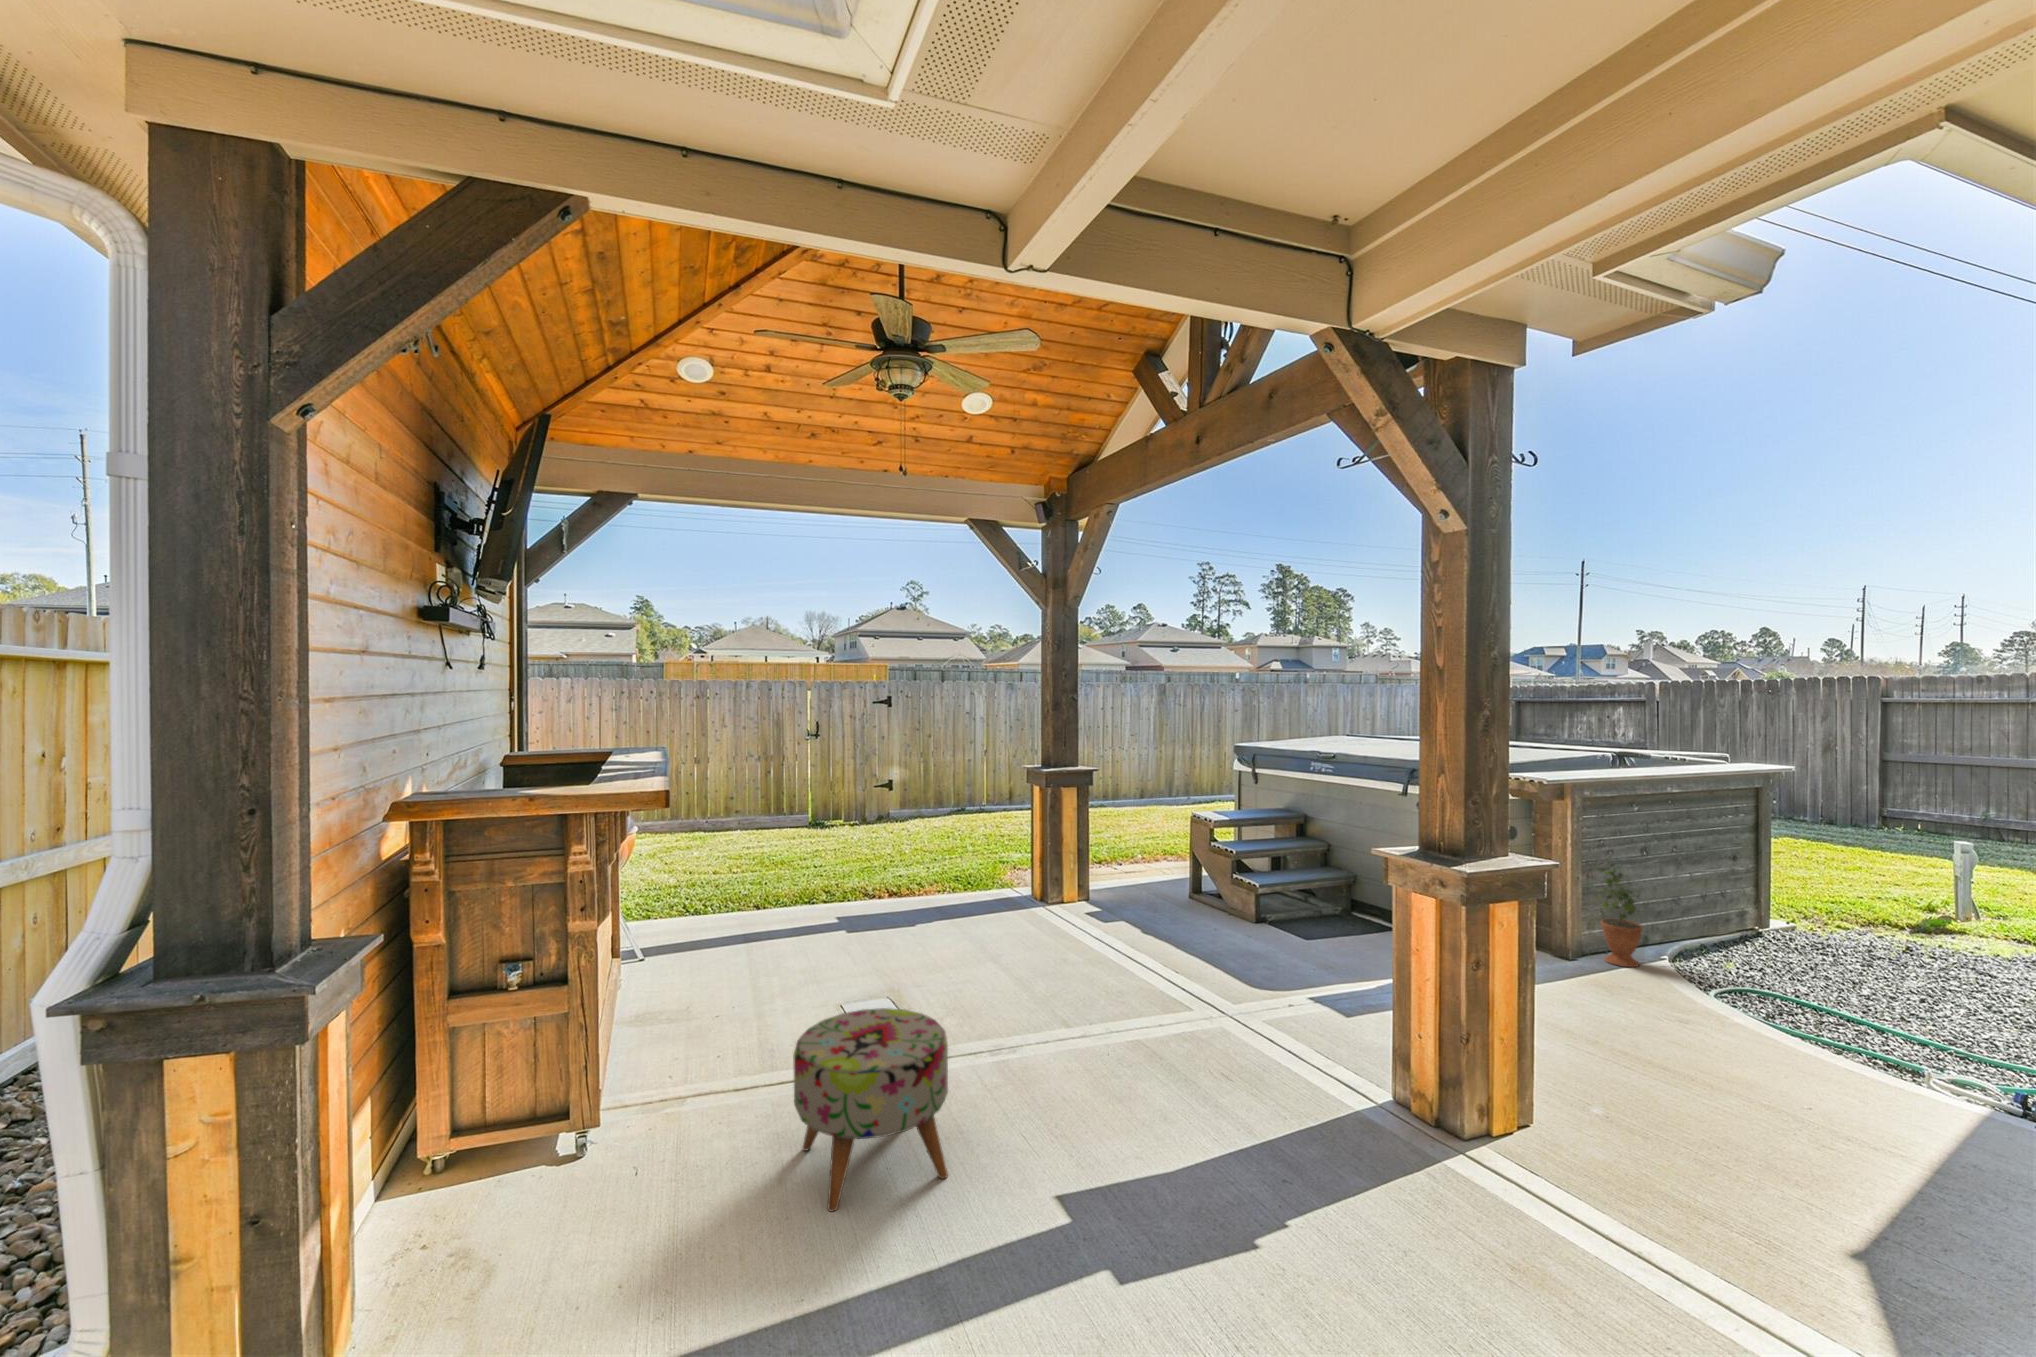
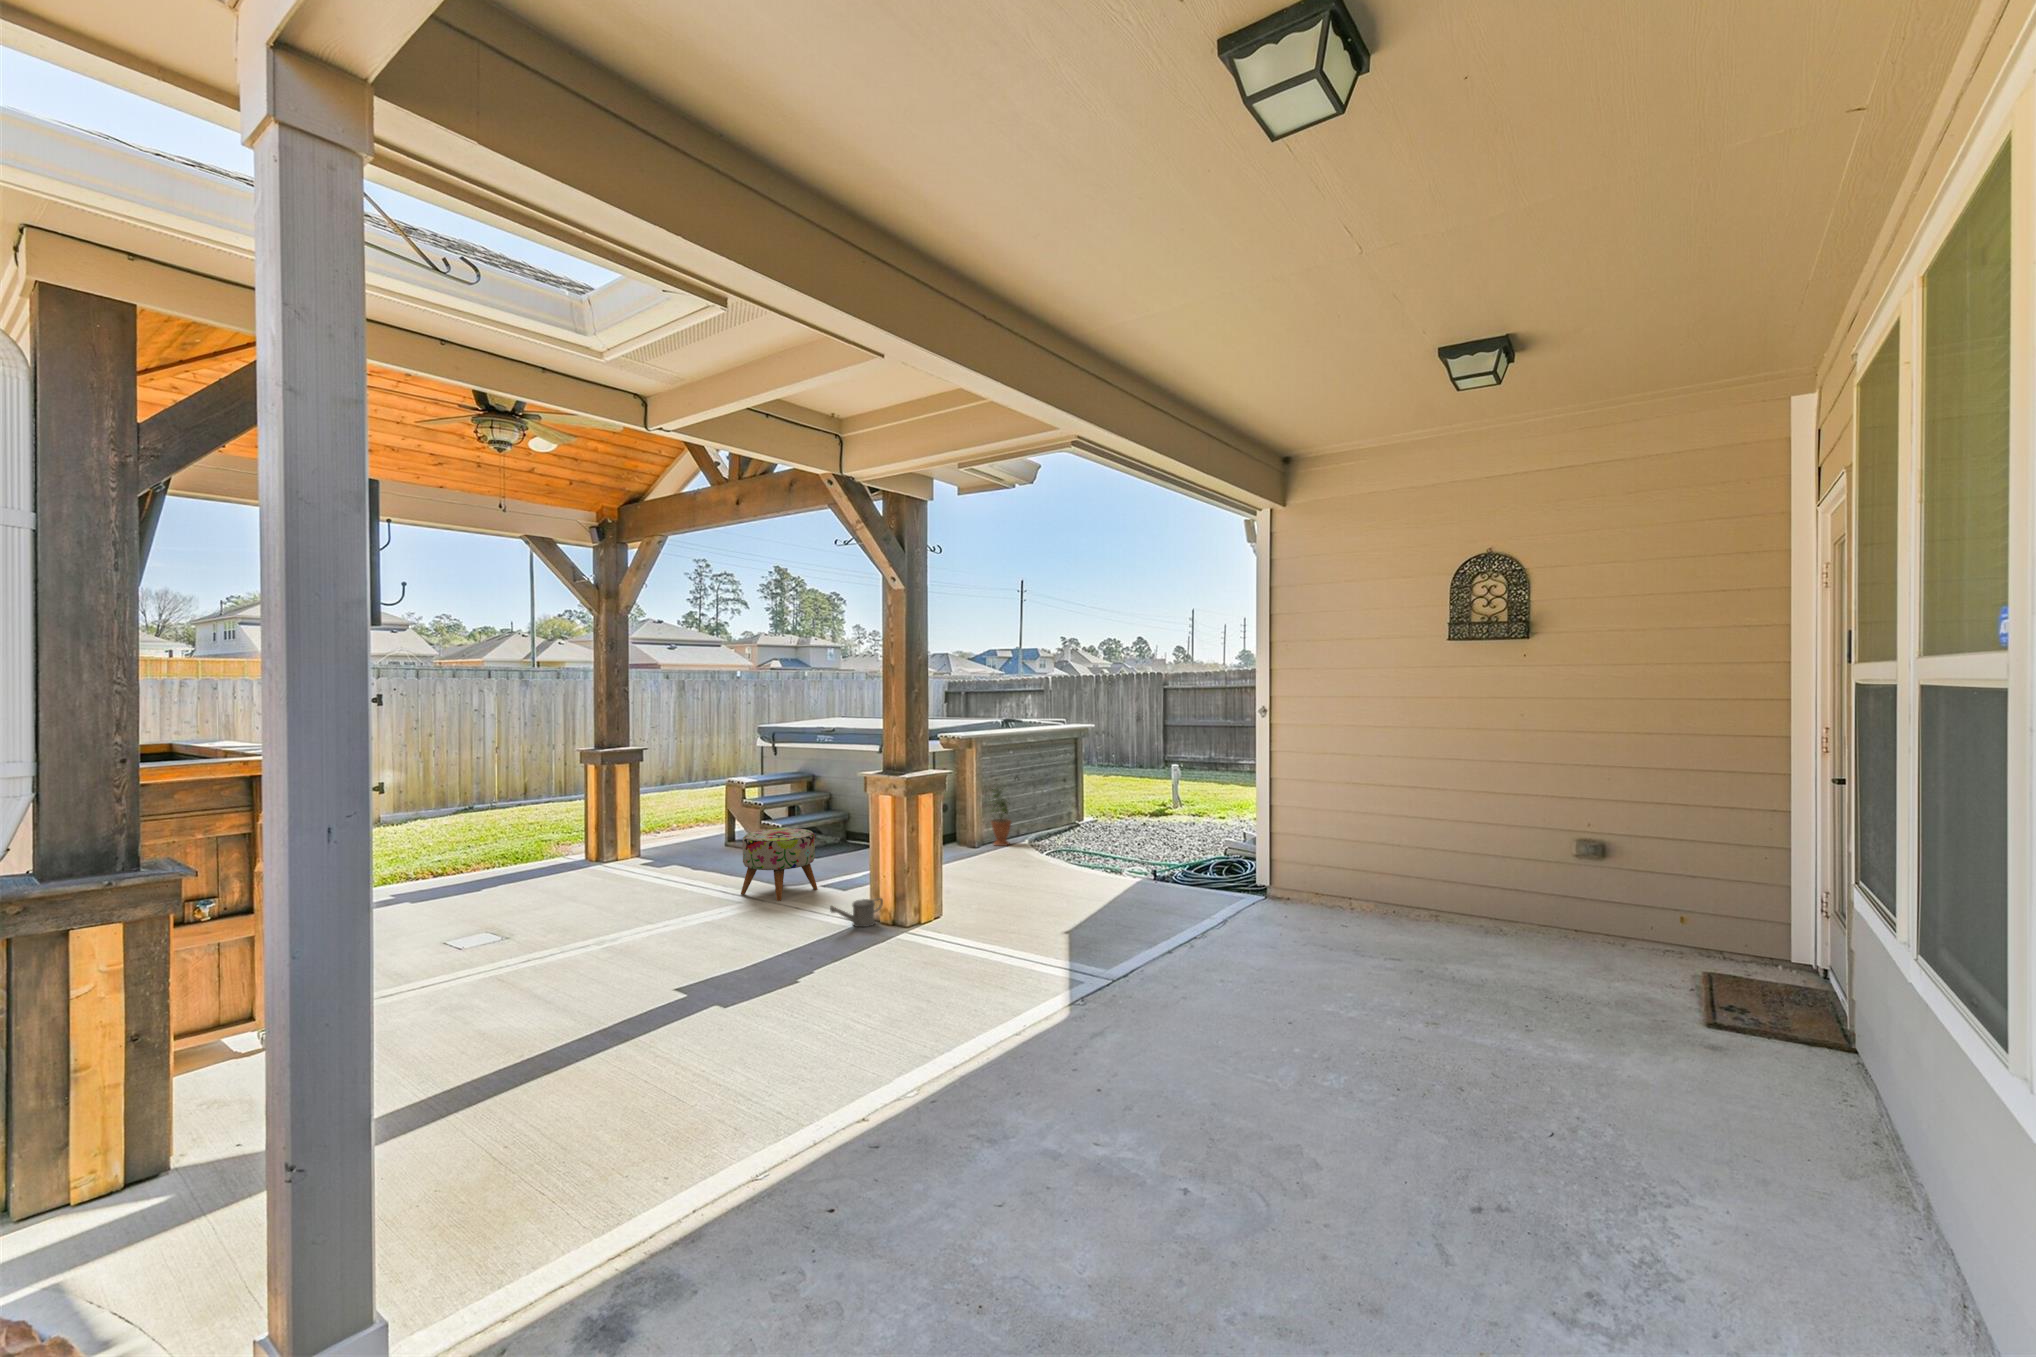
ottoman: present [794,1008,948,1212] -> present [741,828,817,901]
watering can: none [1318,1079,1418,1138] -> present [830,898,883,927]

